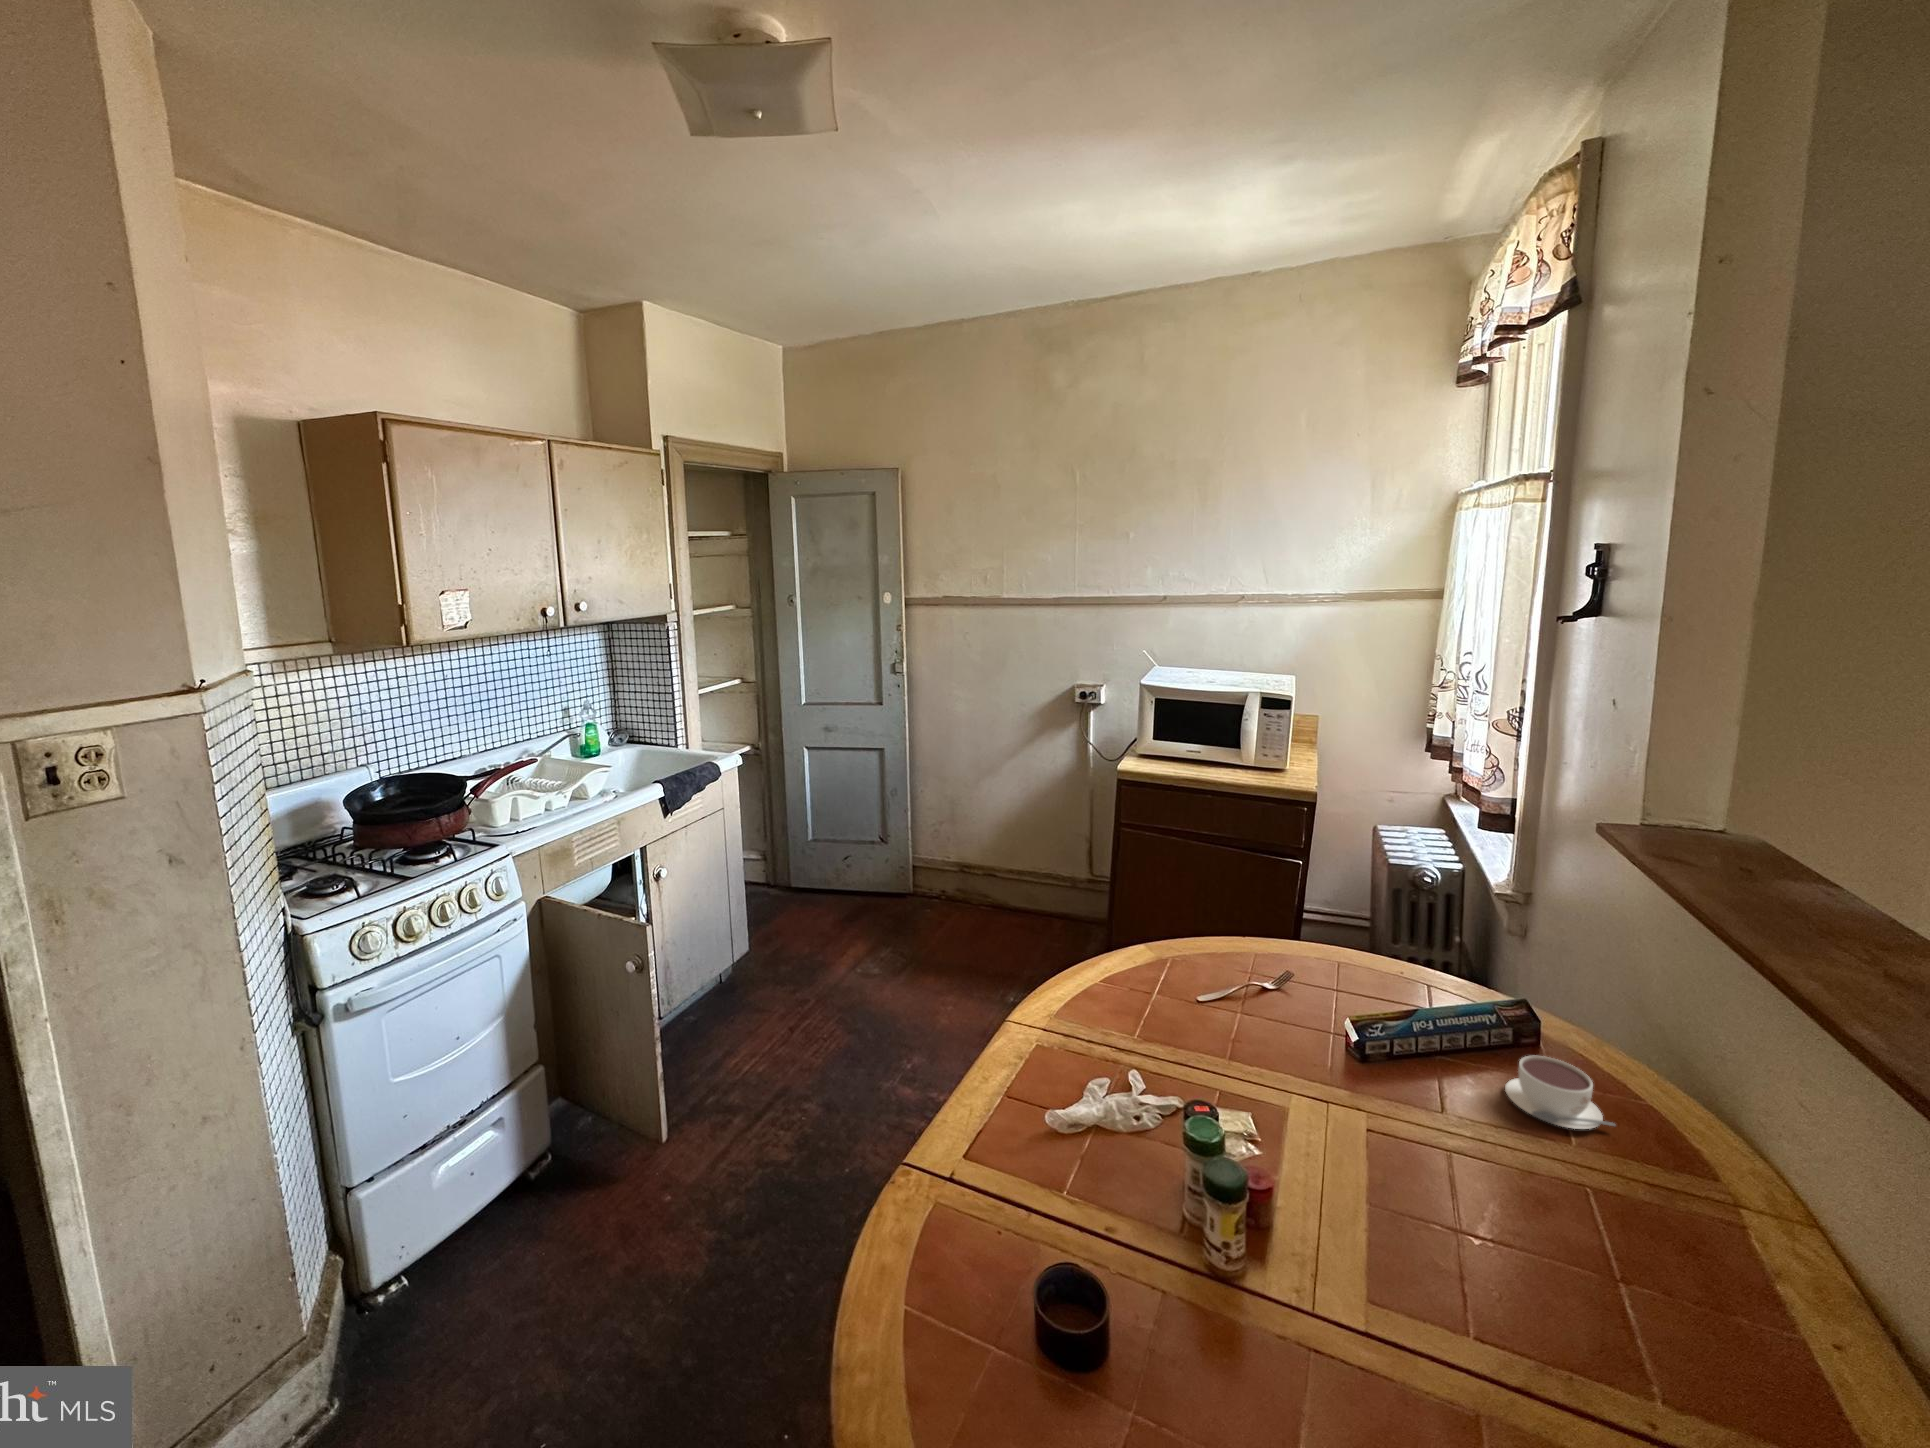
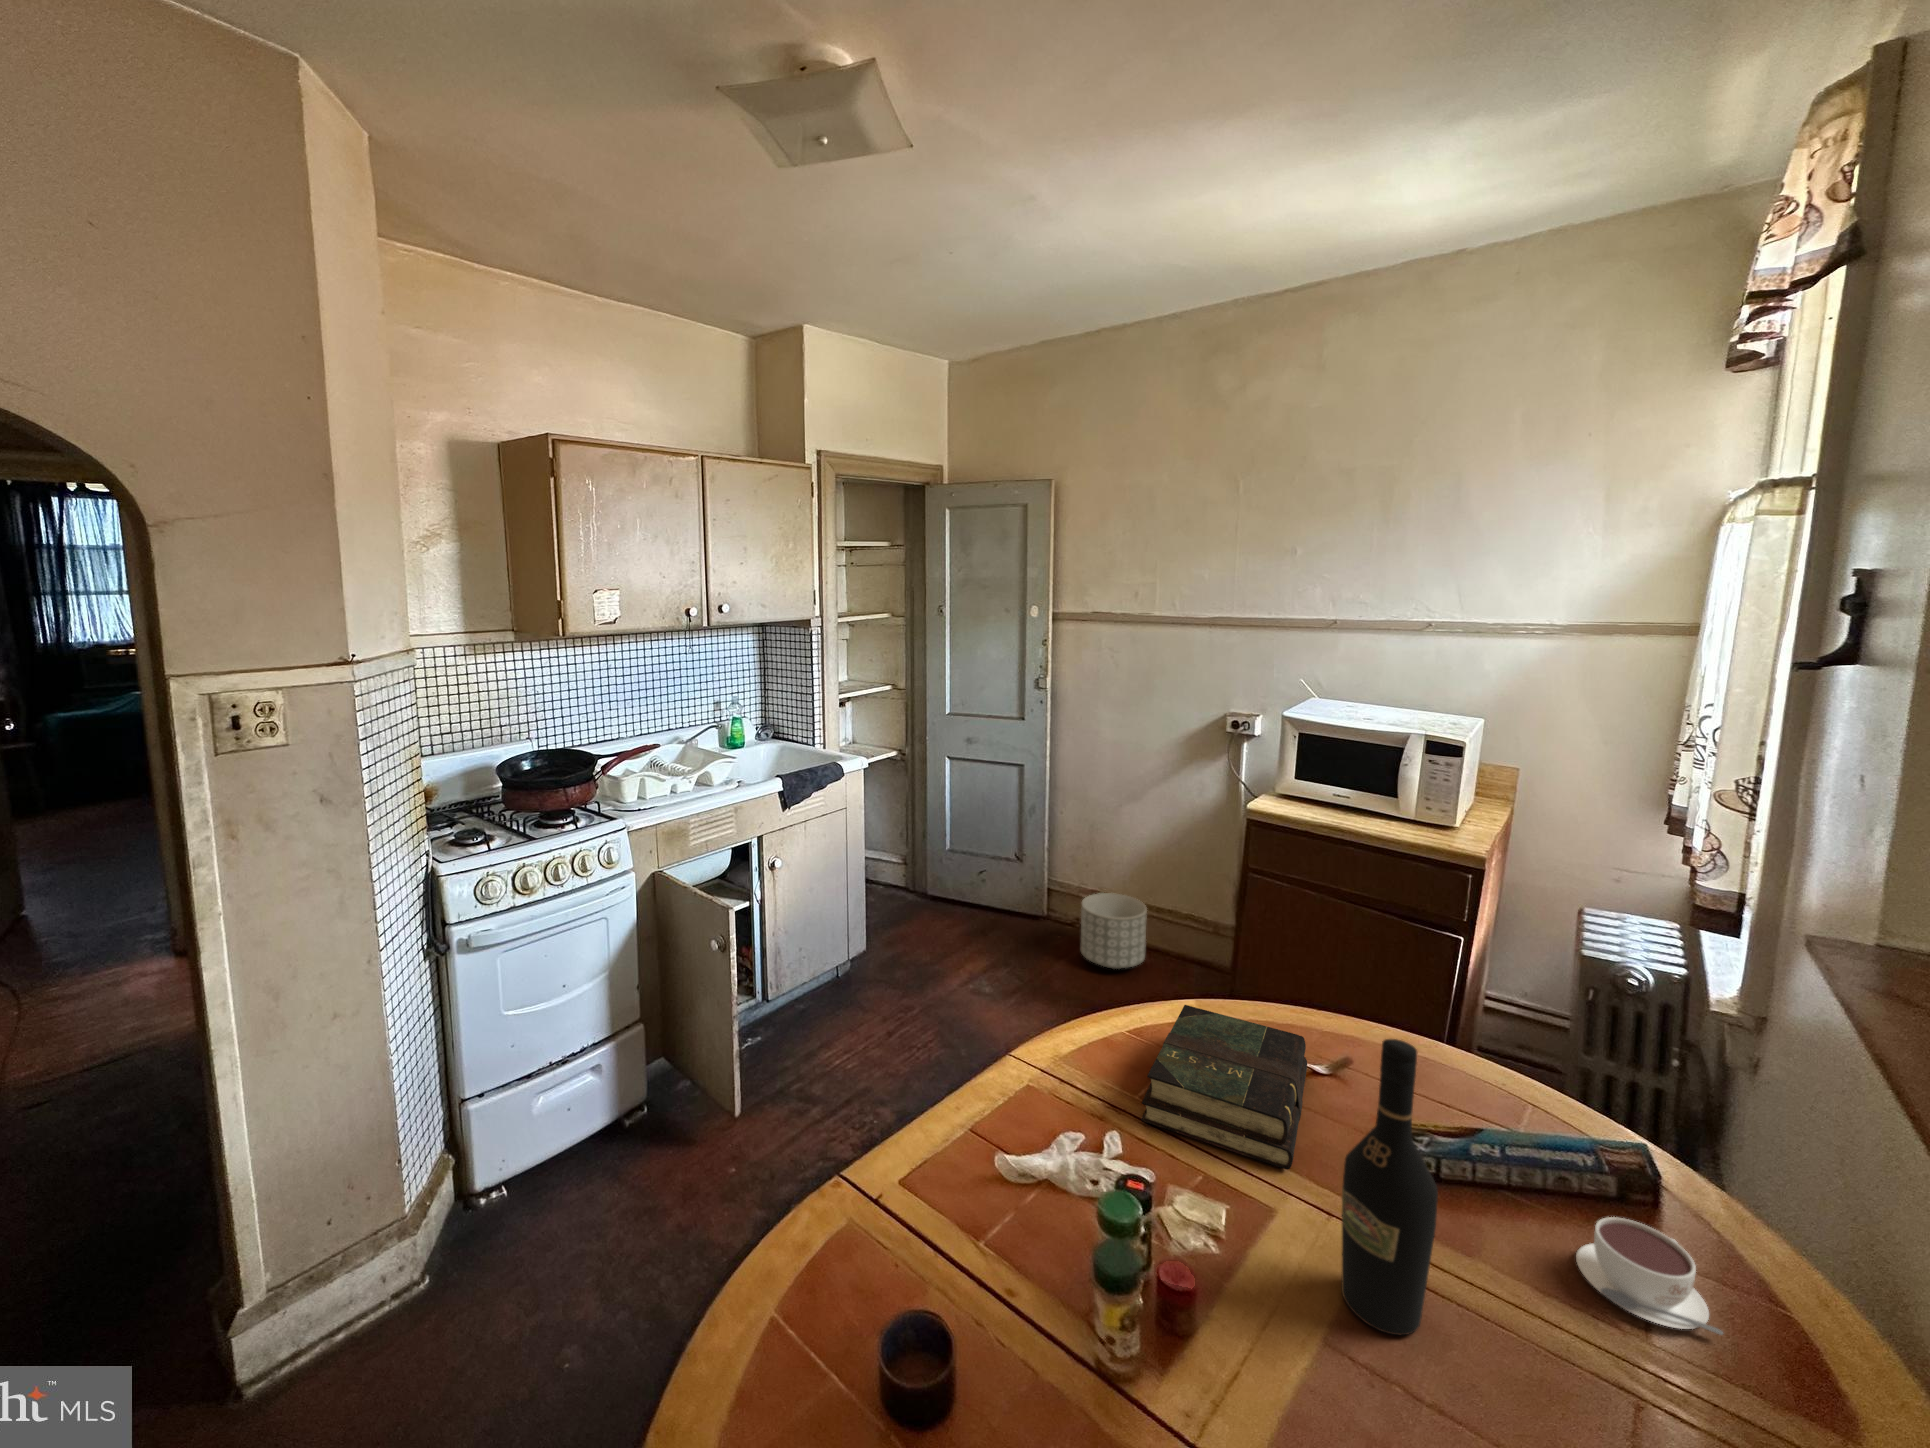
planter: none [955,859,1014,929] -> present [1080,893,1147,969]
wine bottle: none [1367,945,1447,1186] -> present [1342,1039,1438,1335]
book: none [1146,948,1288,1072] -> present [1141,1005,1307,1169]

